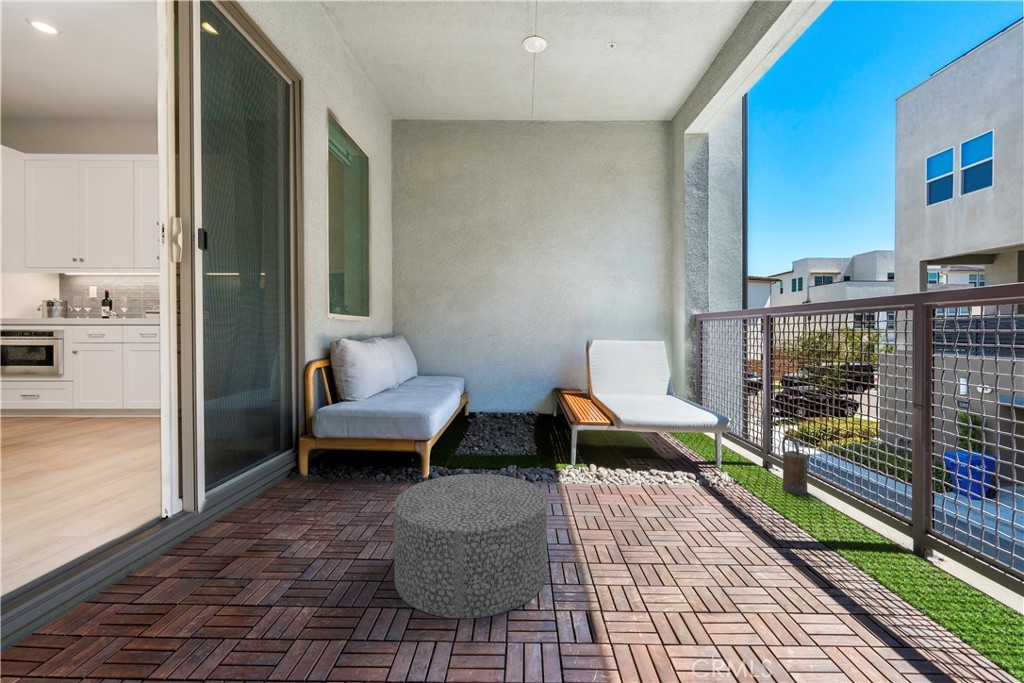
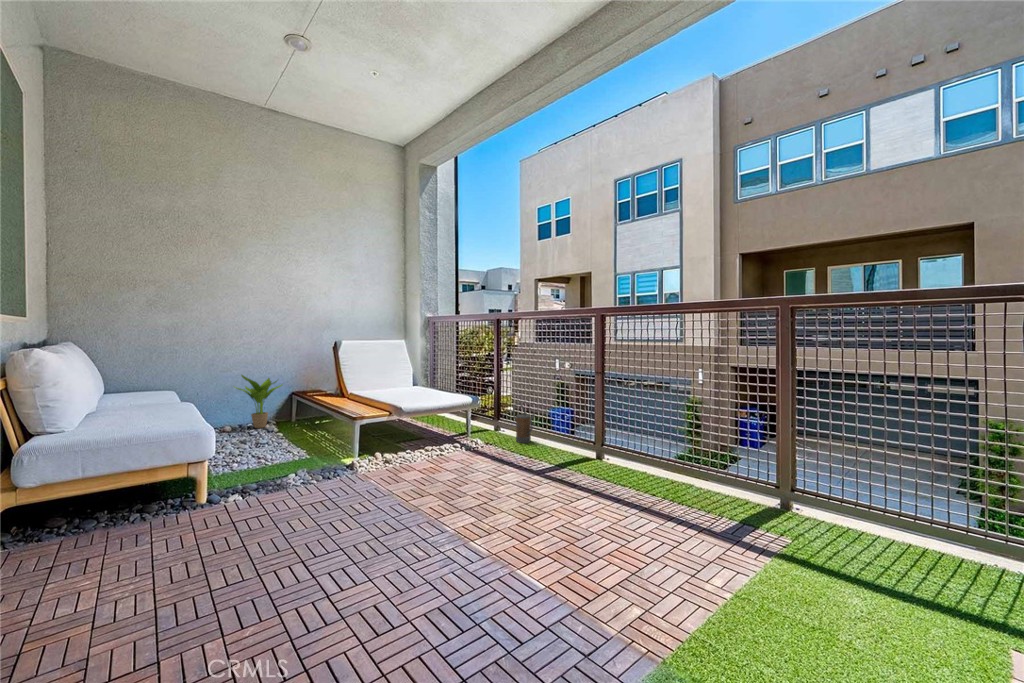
potted plant: none [507,370,548,420] -> present [235,375,282,428]
ottoman: present [394,474,547,619] -> none [271,466,422,597]

